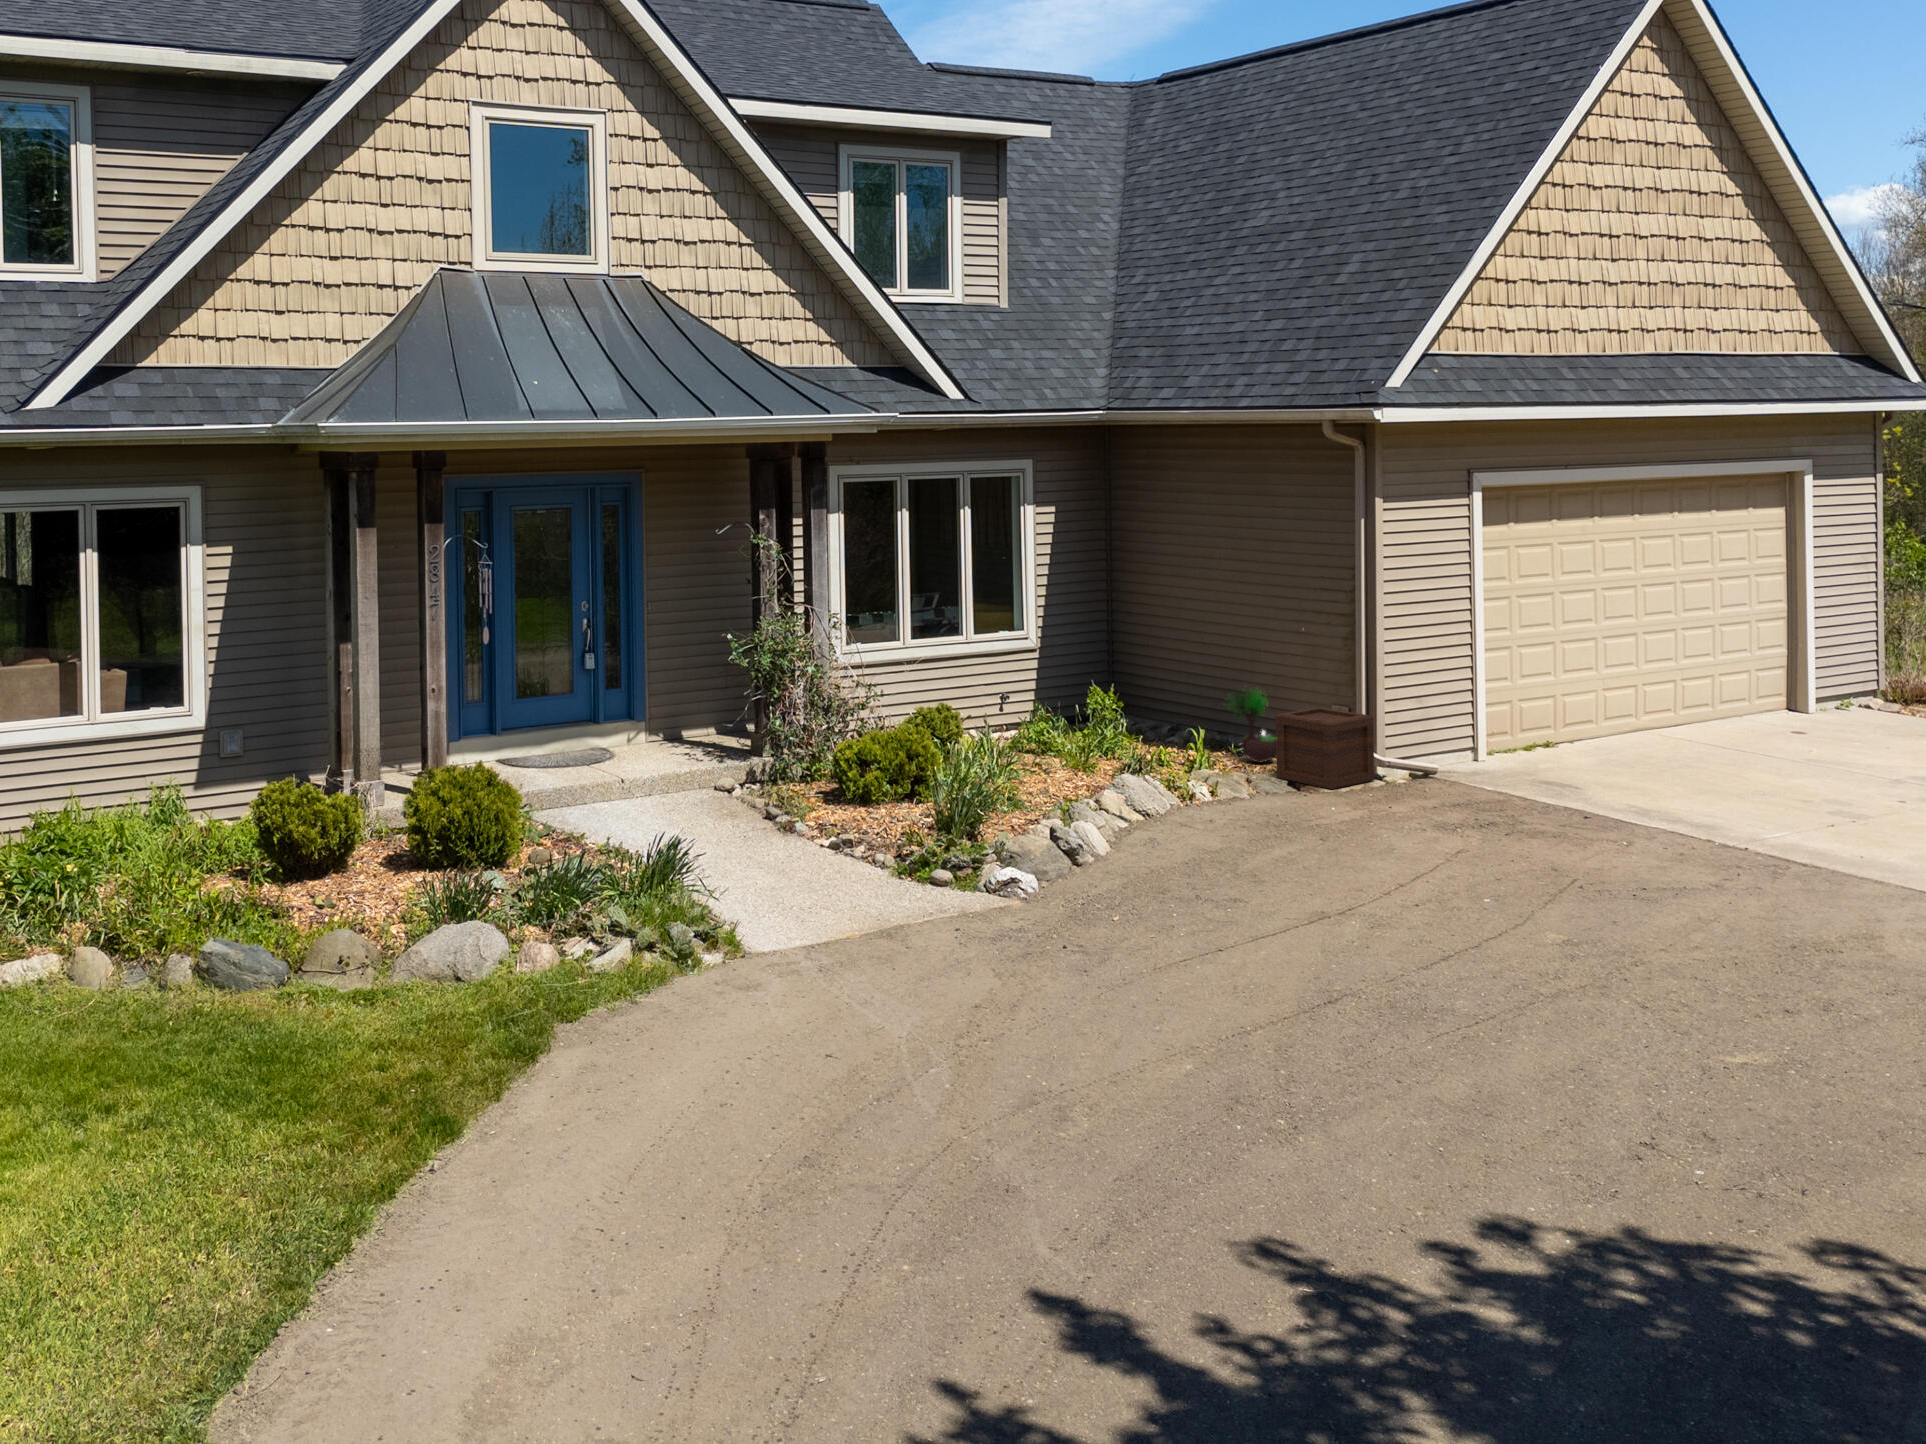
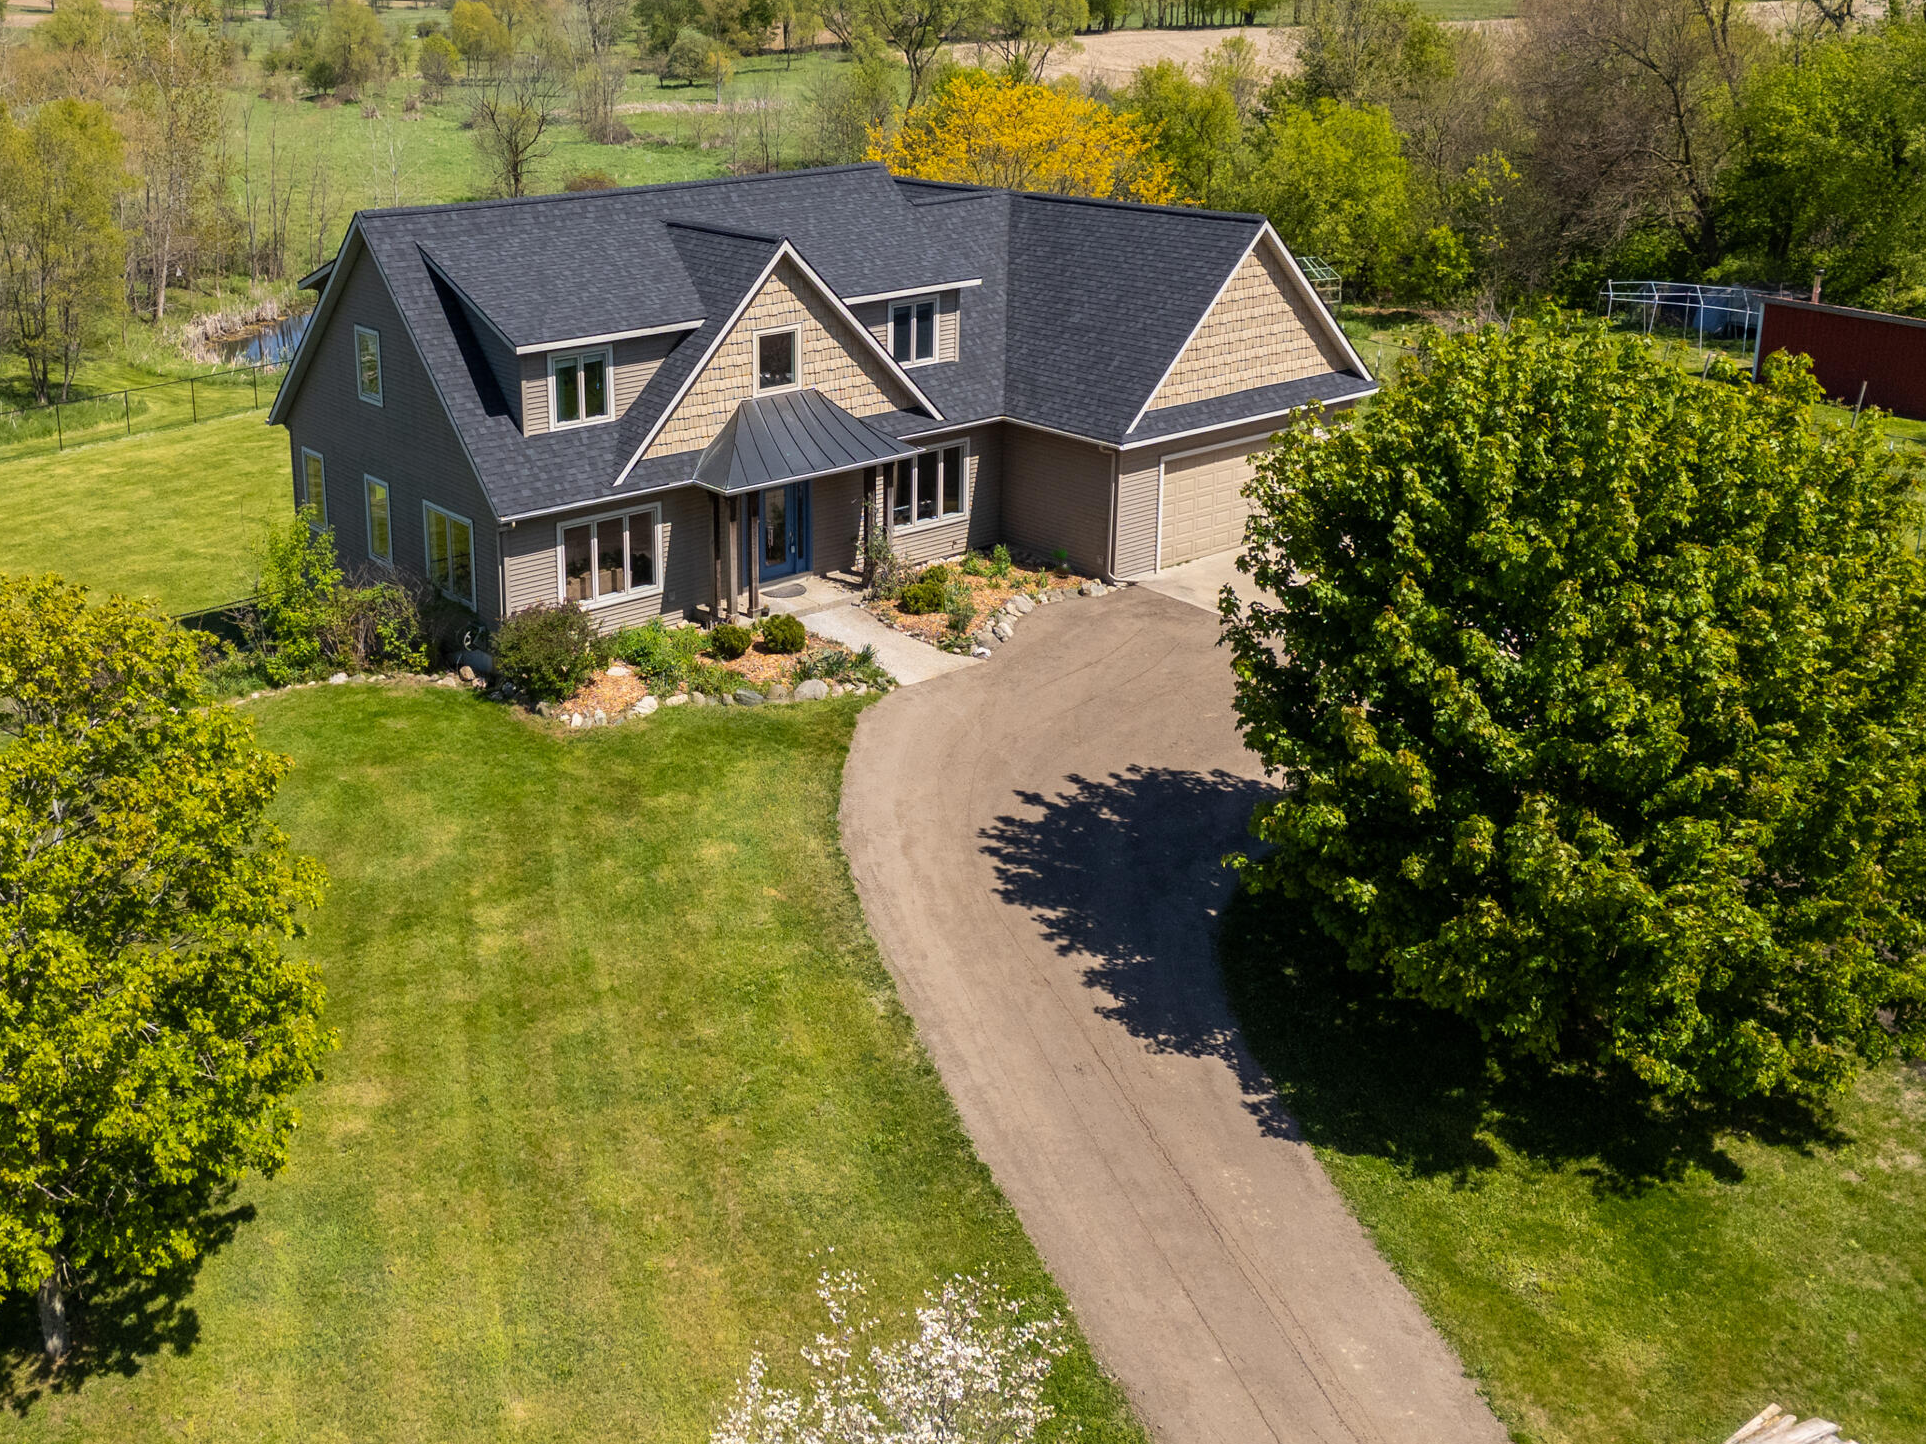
wooden crate: present [1276,707,1374,790] -> none [1070,558,1110,596]

